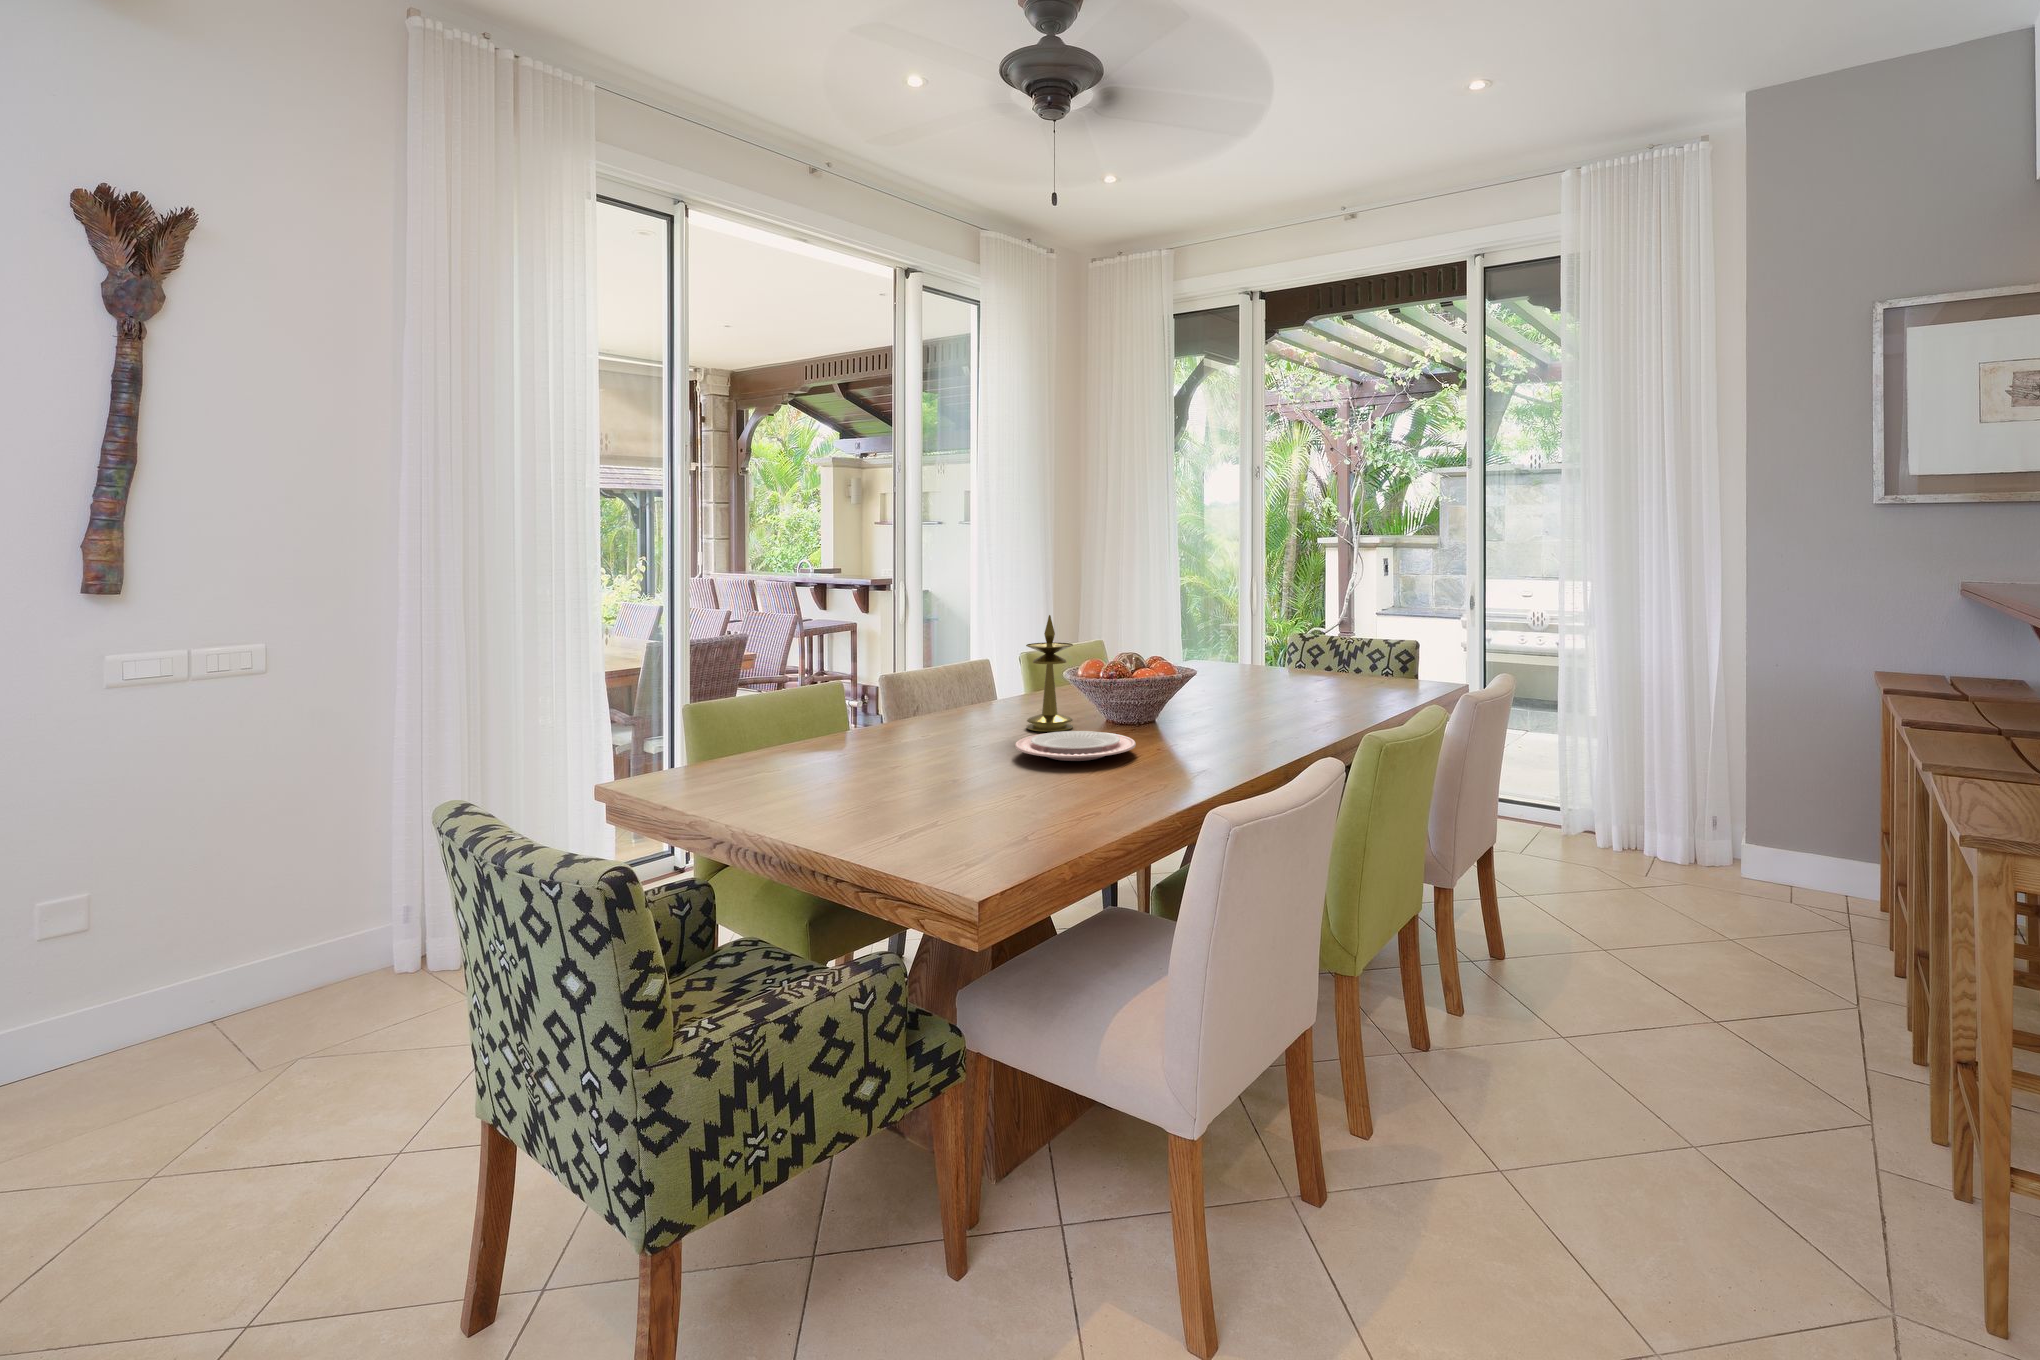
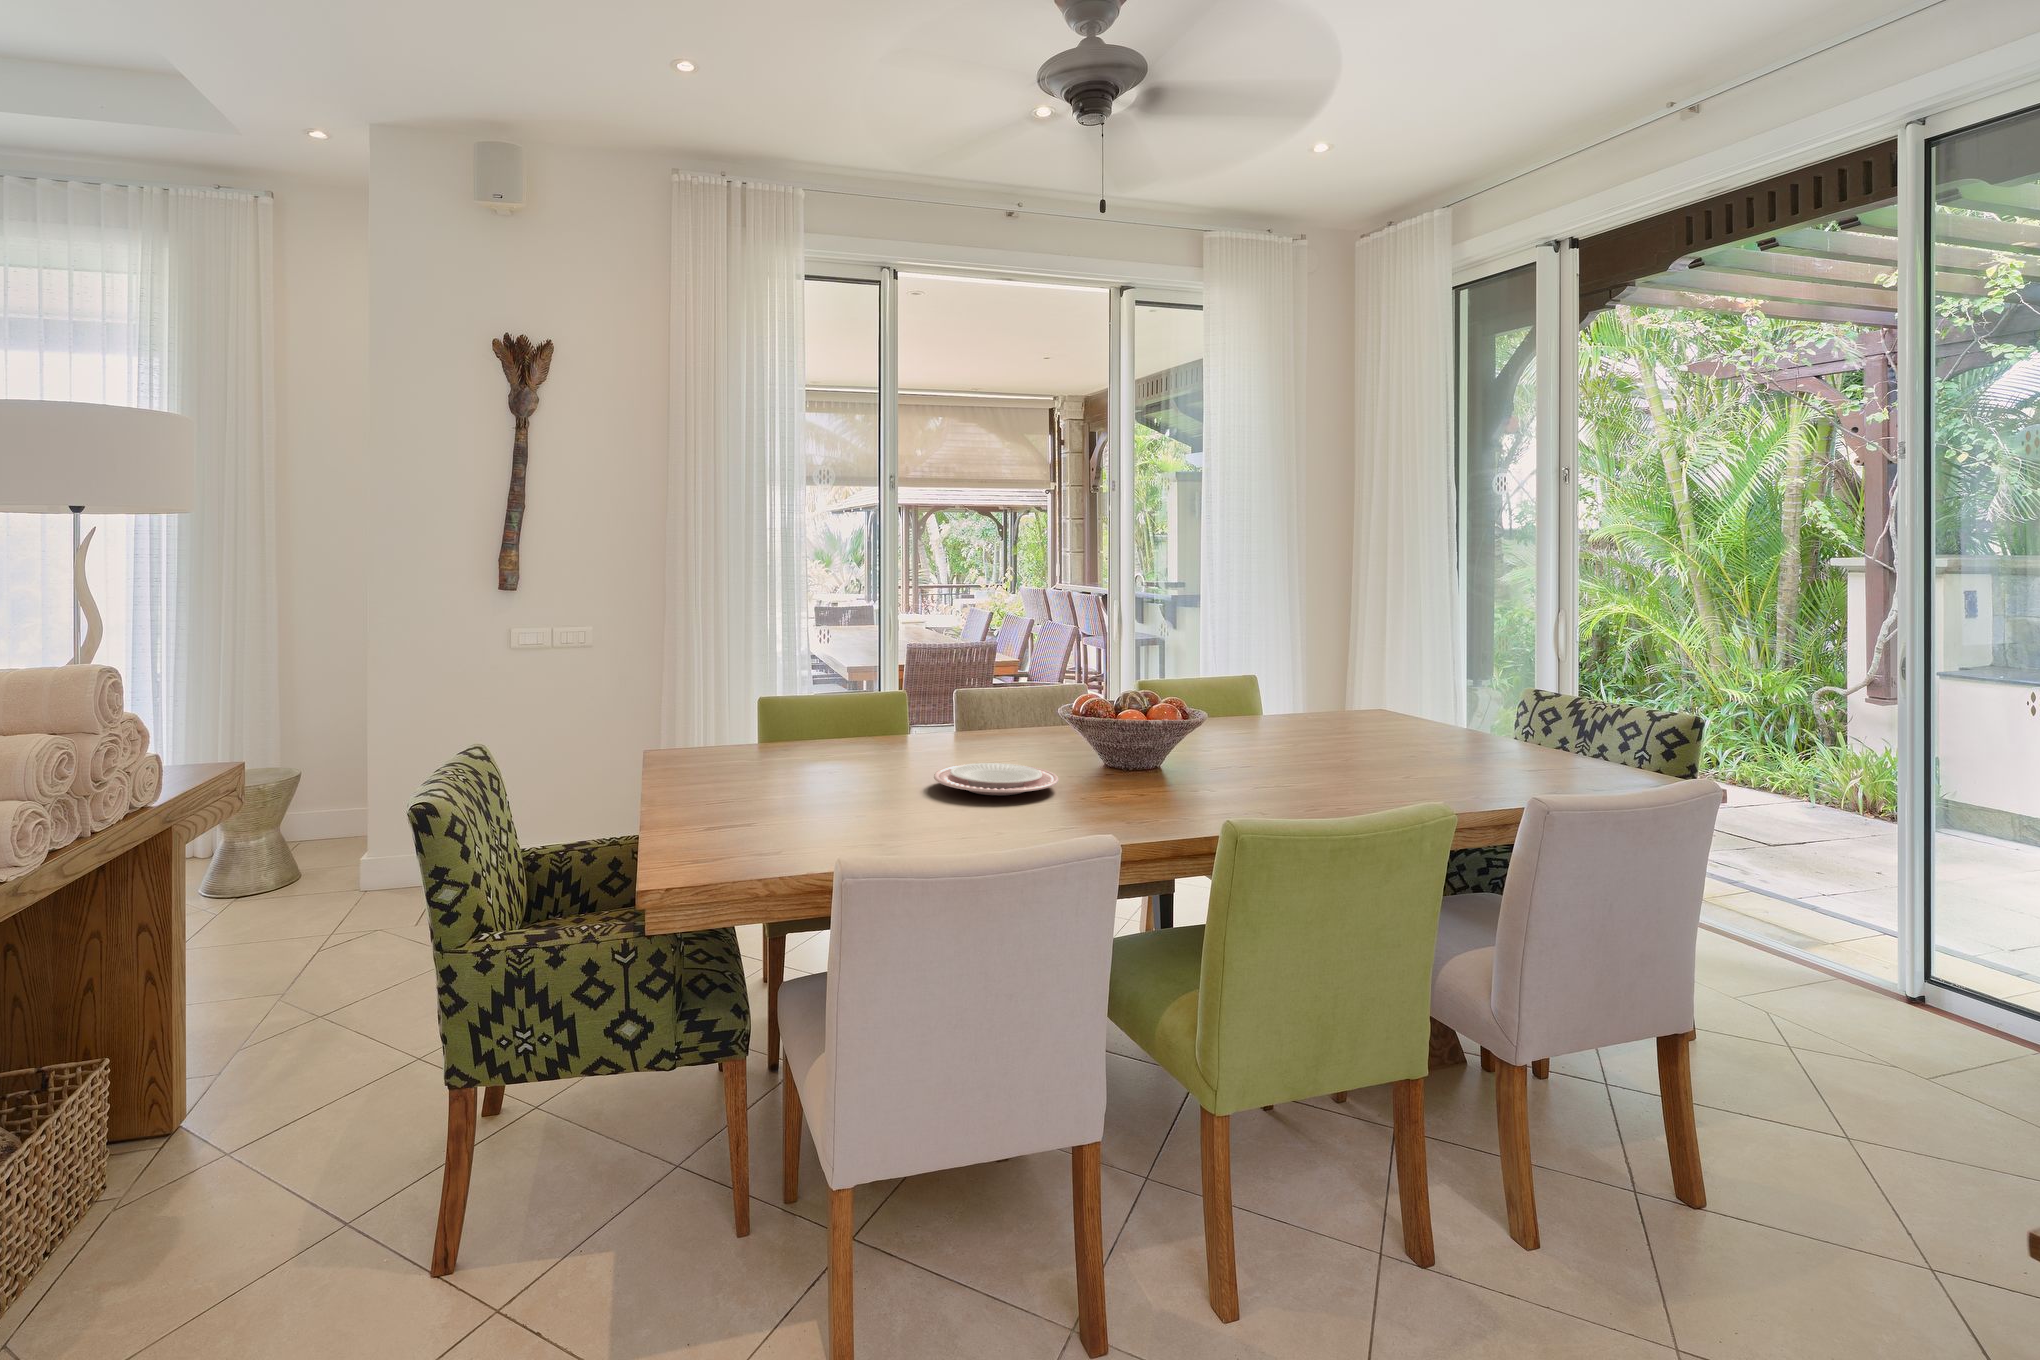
candlestick: present [1026,615,1073,732] -> none [1017,643,1067,765]

